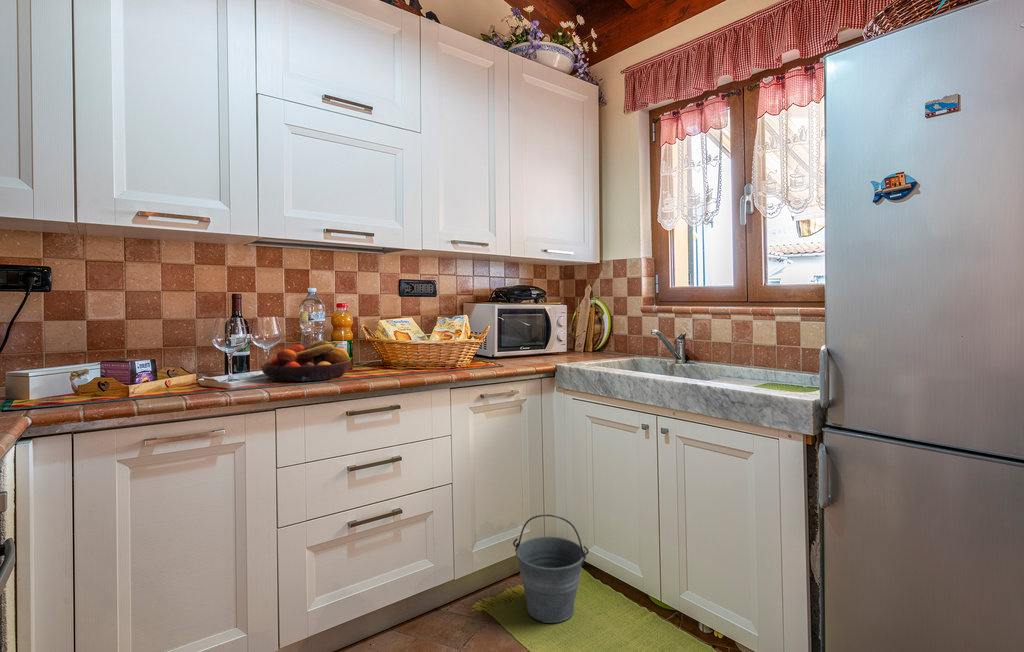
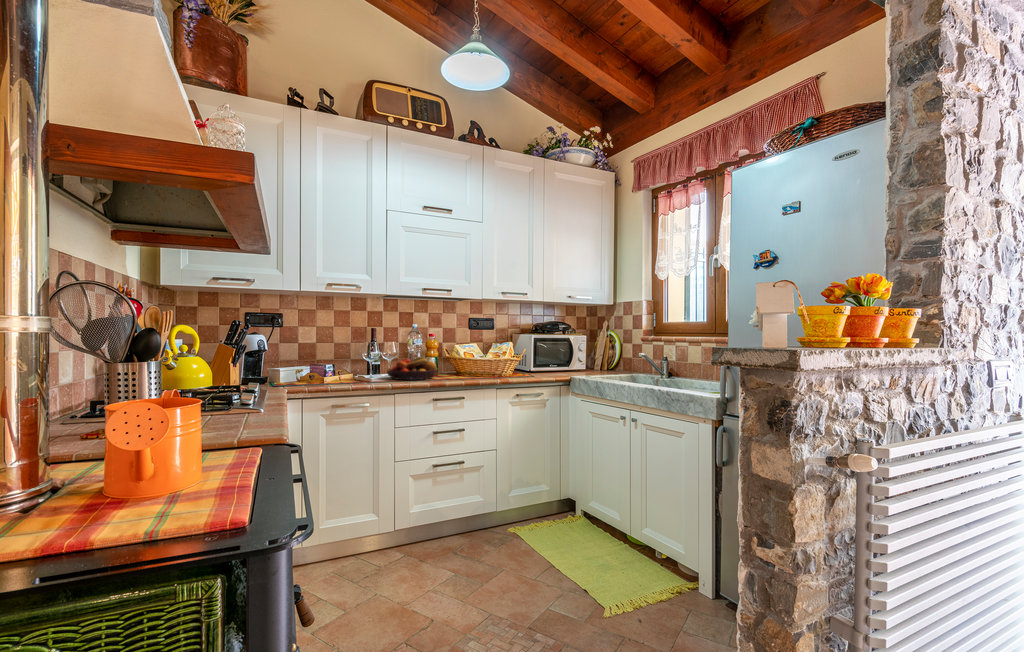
bucket: present [513,515,589,623] -> none [536,472,583,540]

